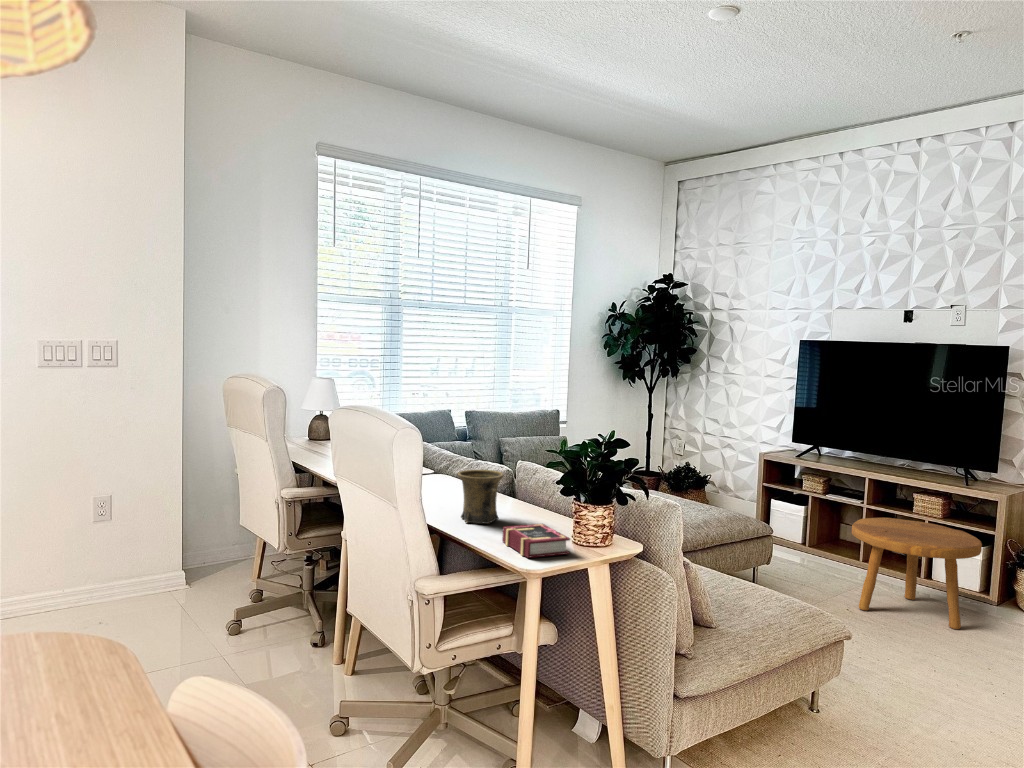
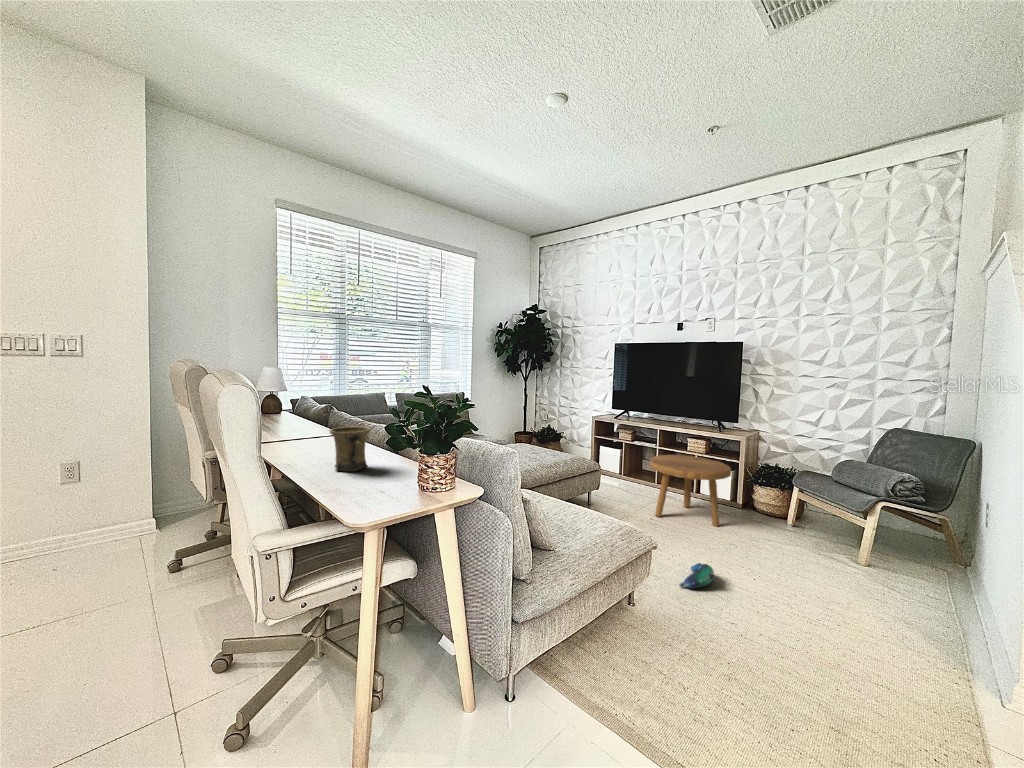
book: present [502,524,570,558] -> none [357,469,411,501]
plush toy: none [892,675,945,708] -> present [680,563,715,589]

